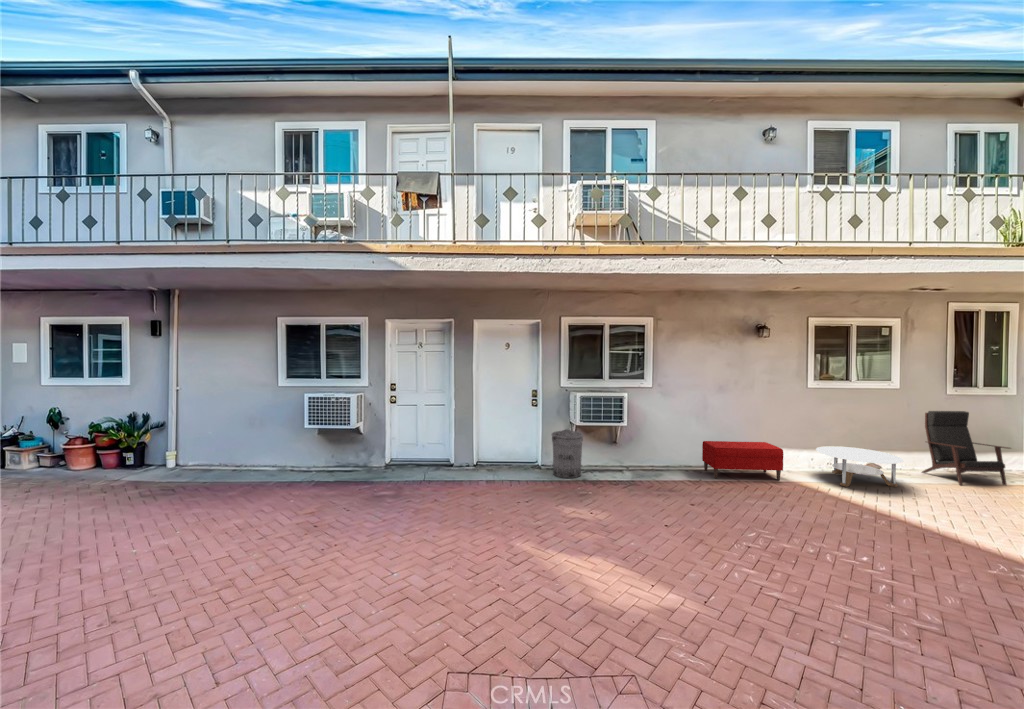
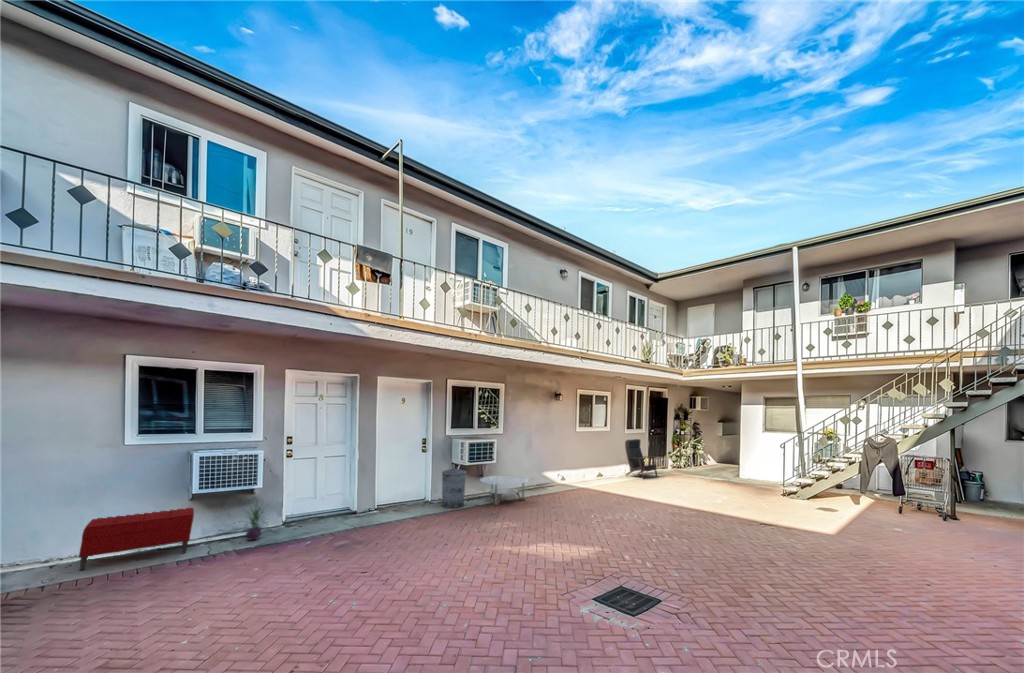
decorative plant: none [332,440,372,476] -> present [238,502,264,540]
bench: present [702,441,784,480] -> present [79,508,194,570]
round table: present [816,446,904,487] -> present [480,476,528,505]

